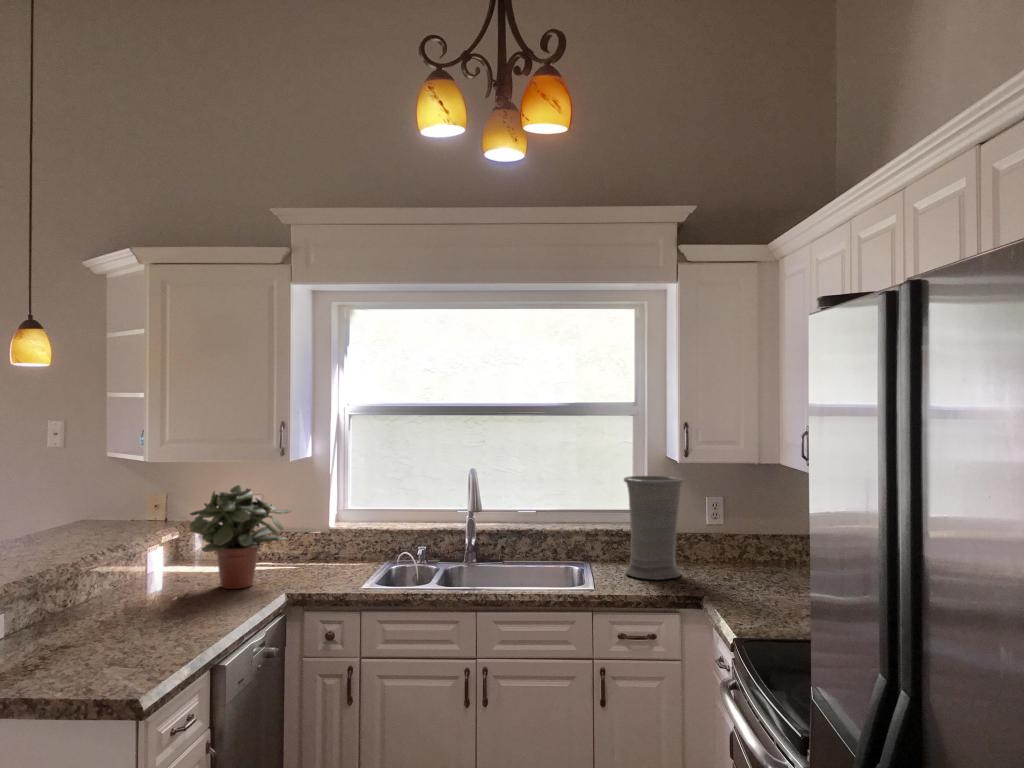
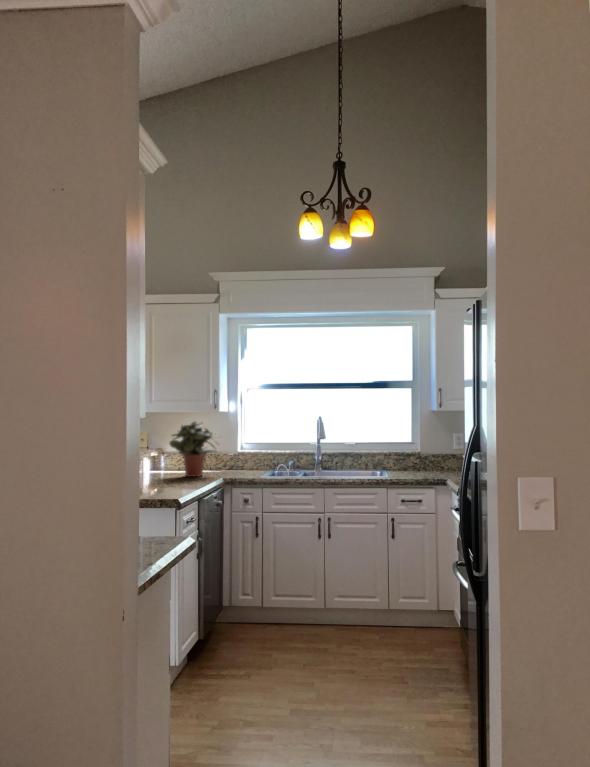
vase: present [624,476,684,580] -> none [405,419,439,474]

